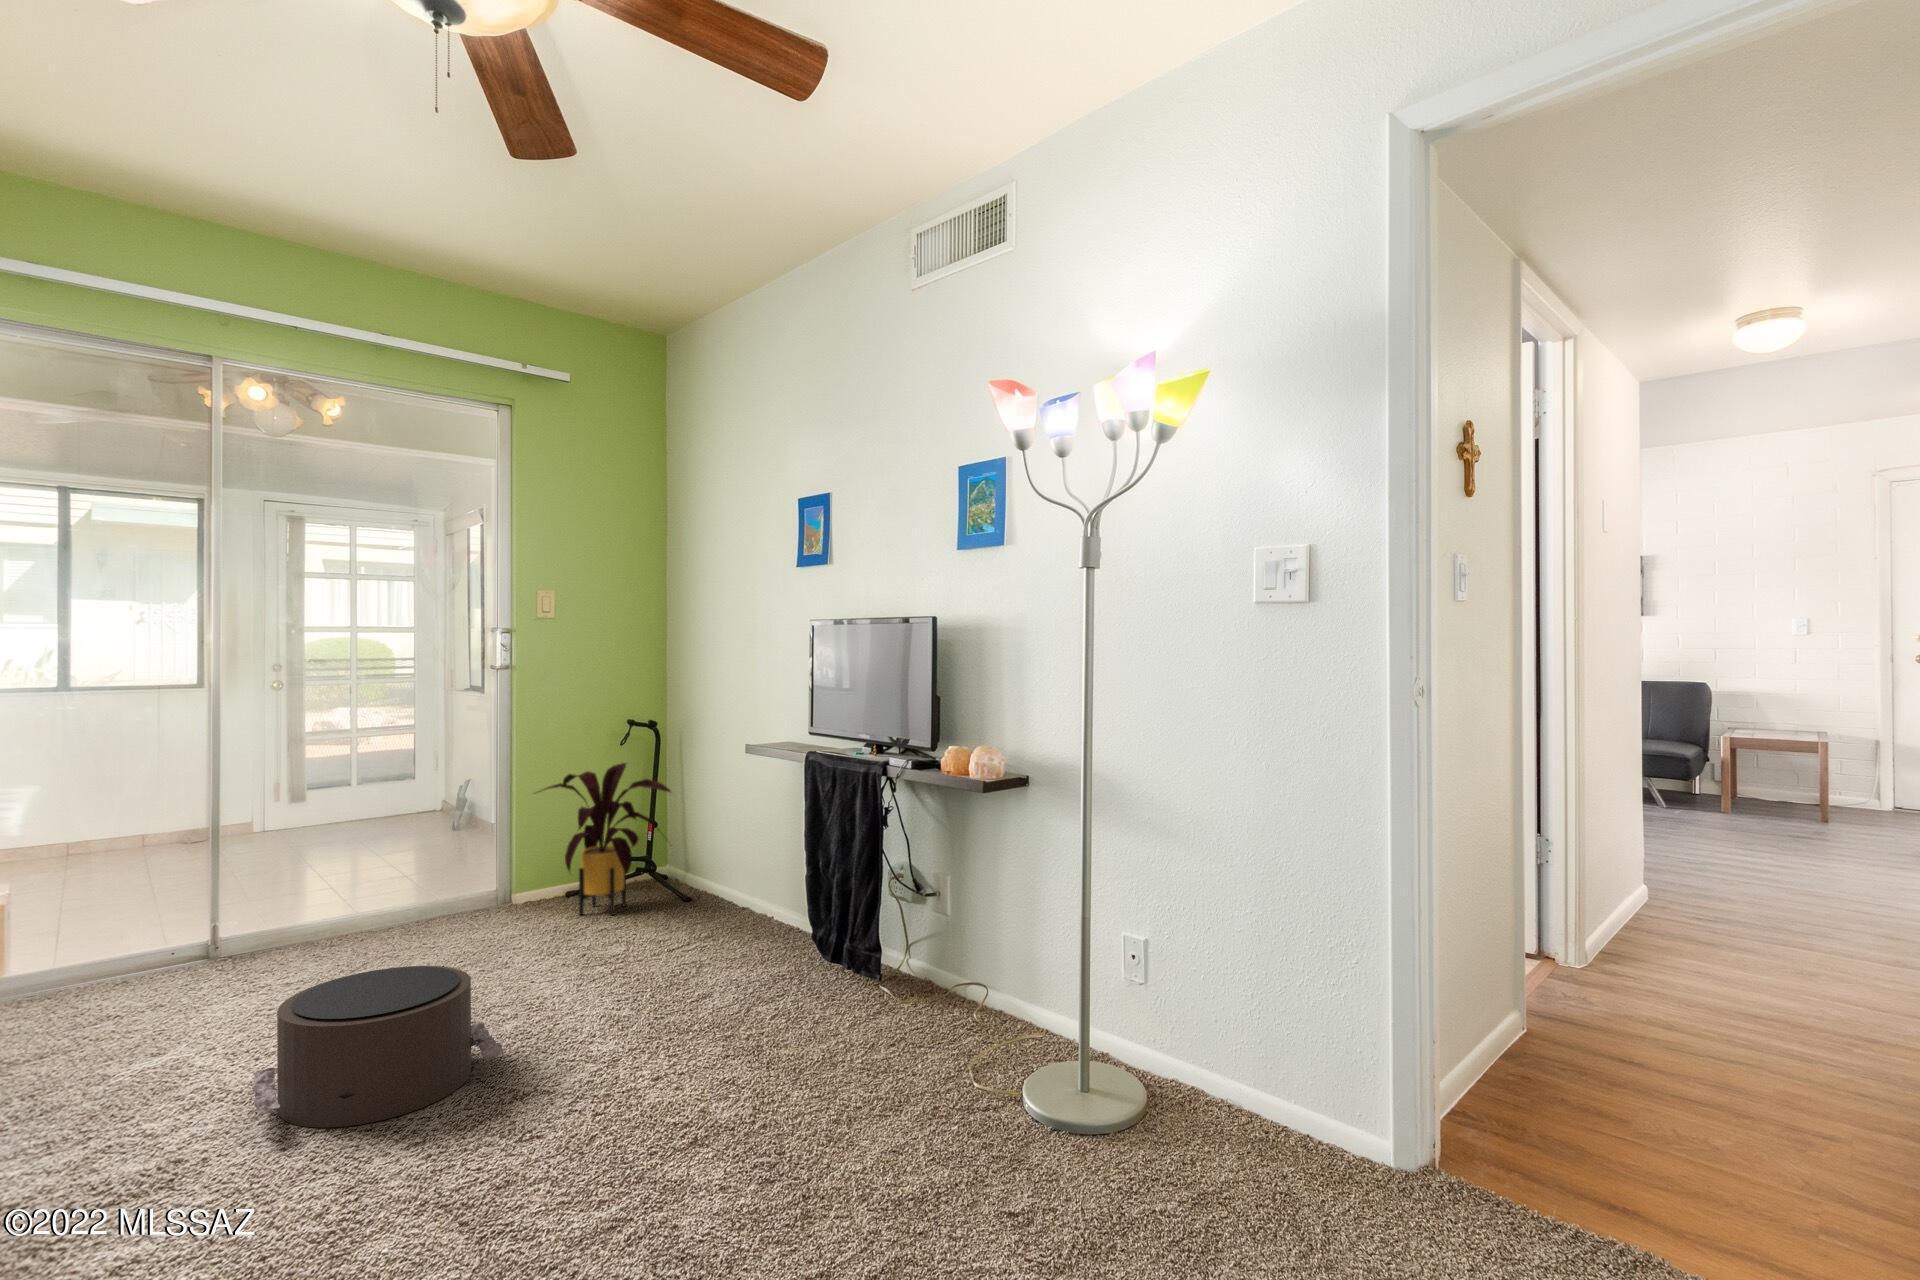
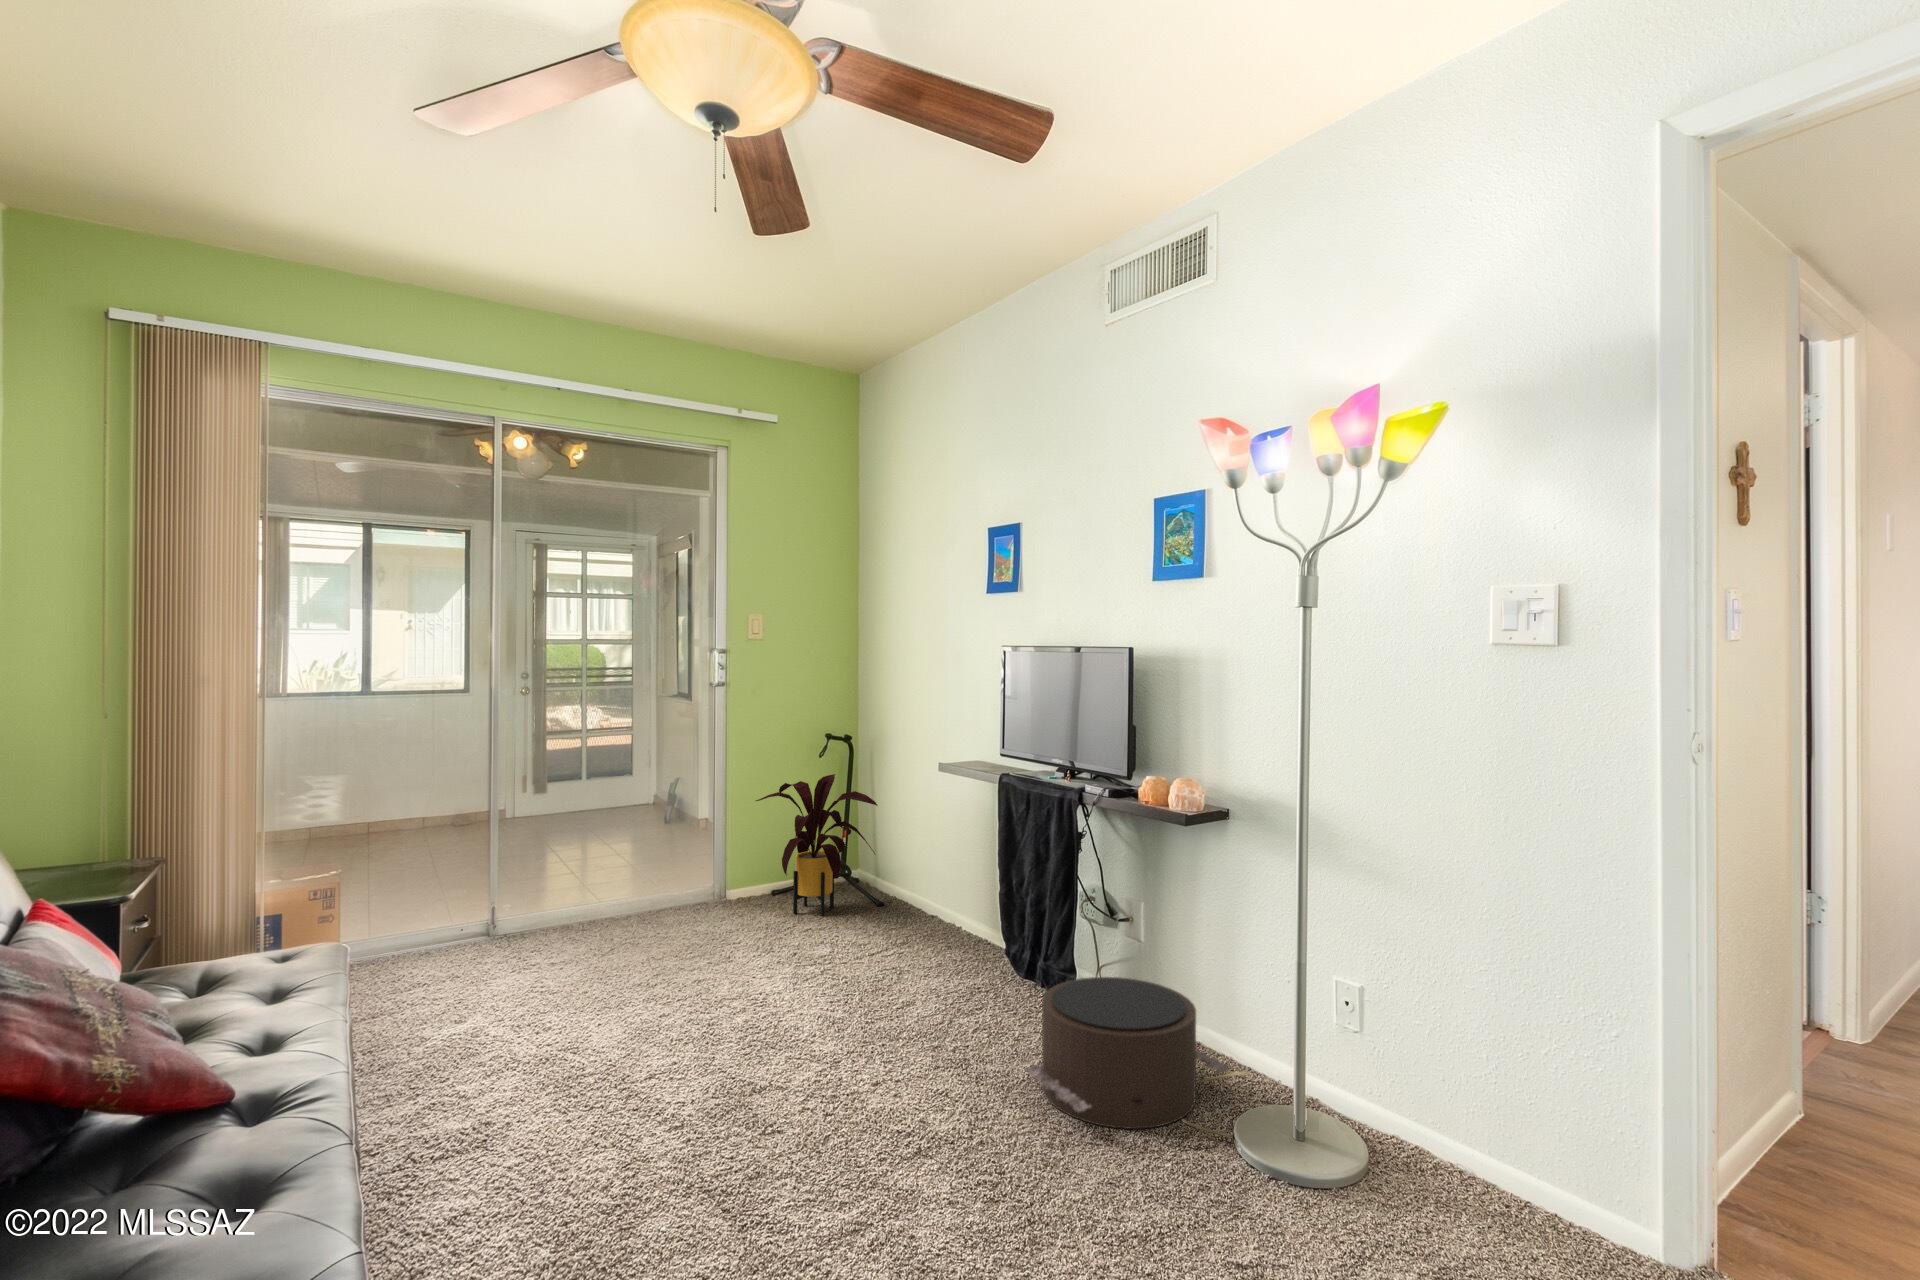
pouf: present [252,966,504,1128] -> present [1026,977,1232,1129]

